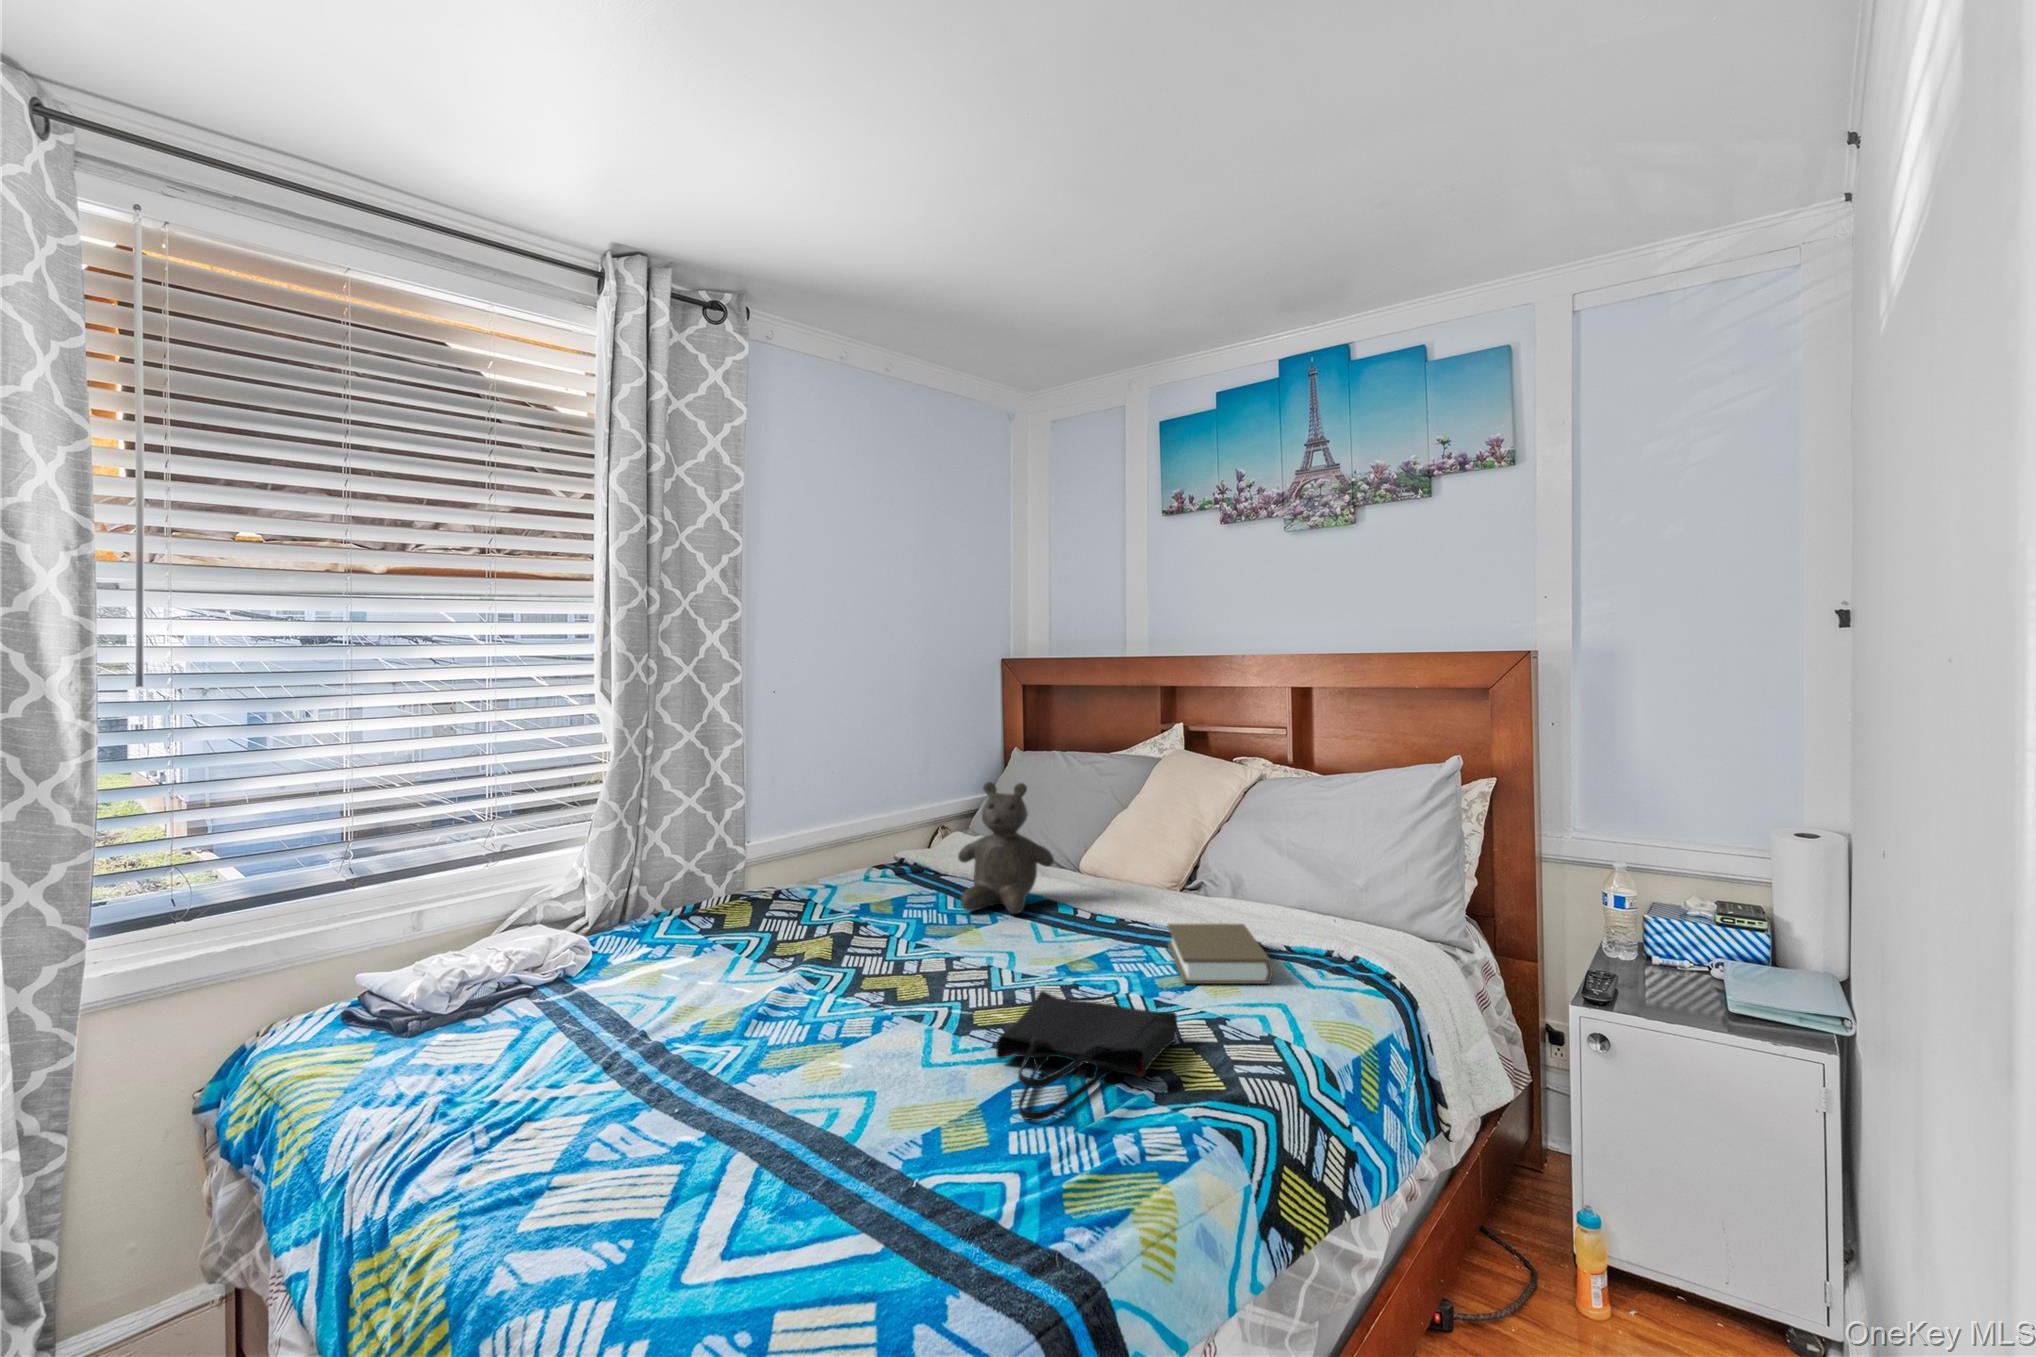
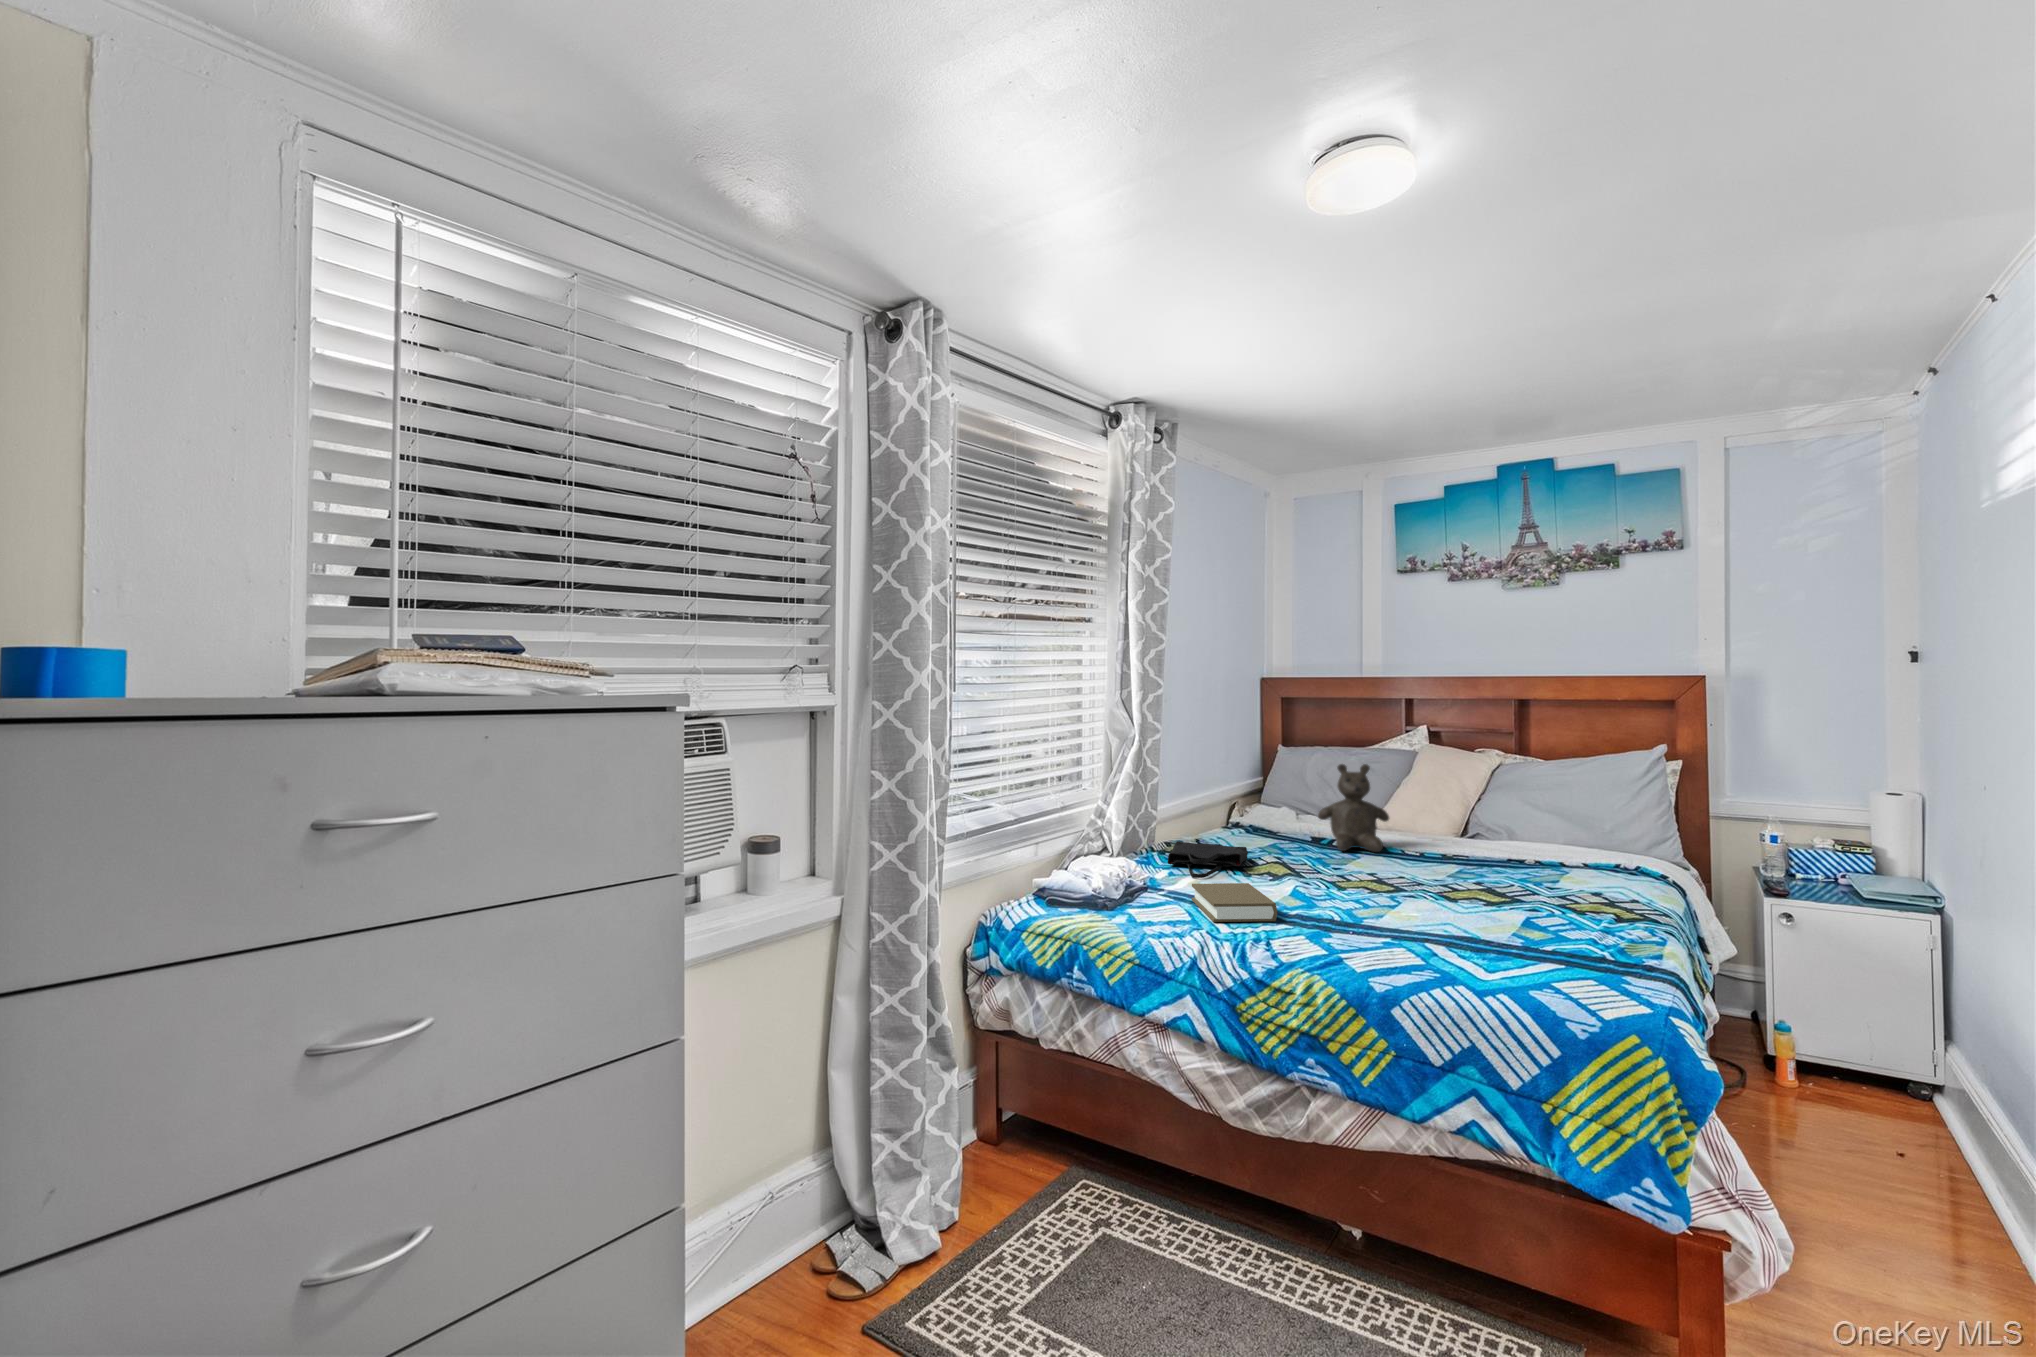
book: present [1168,924,1273,984] -> present [1192,883,1278,922]
tote bag: present [996,991,1177,1121] -> present [1168,841,1248,878]

